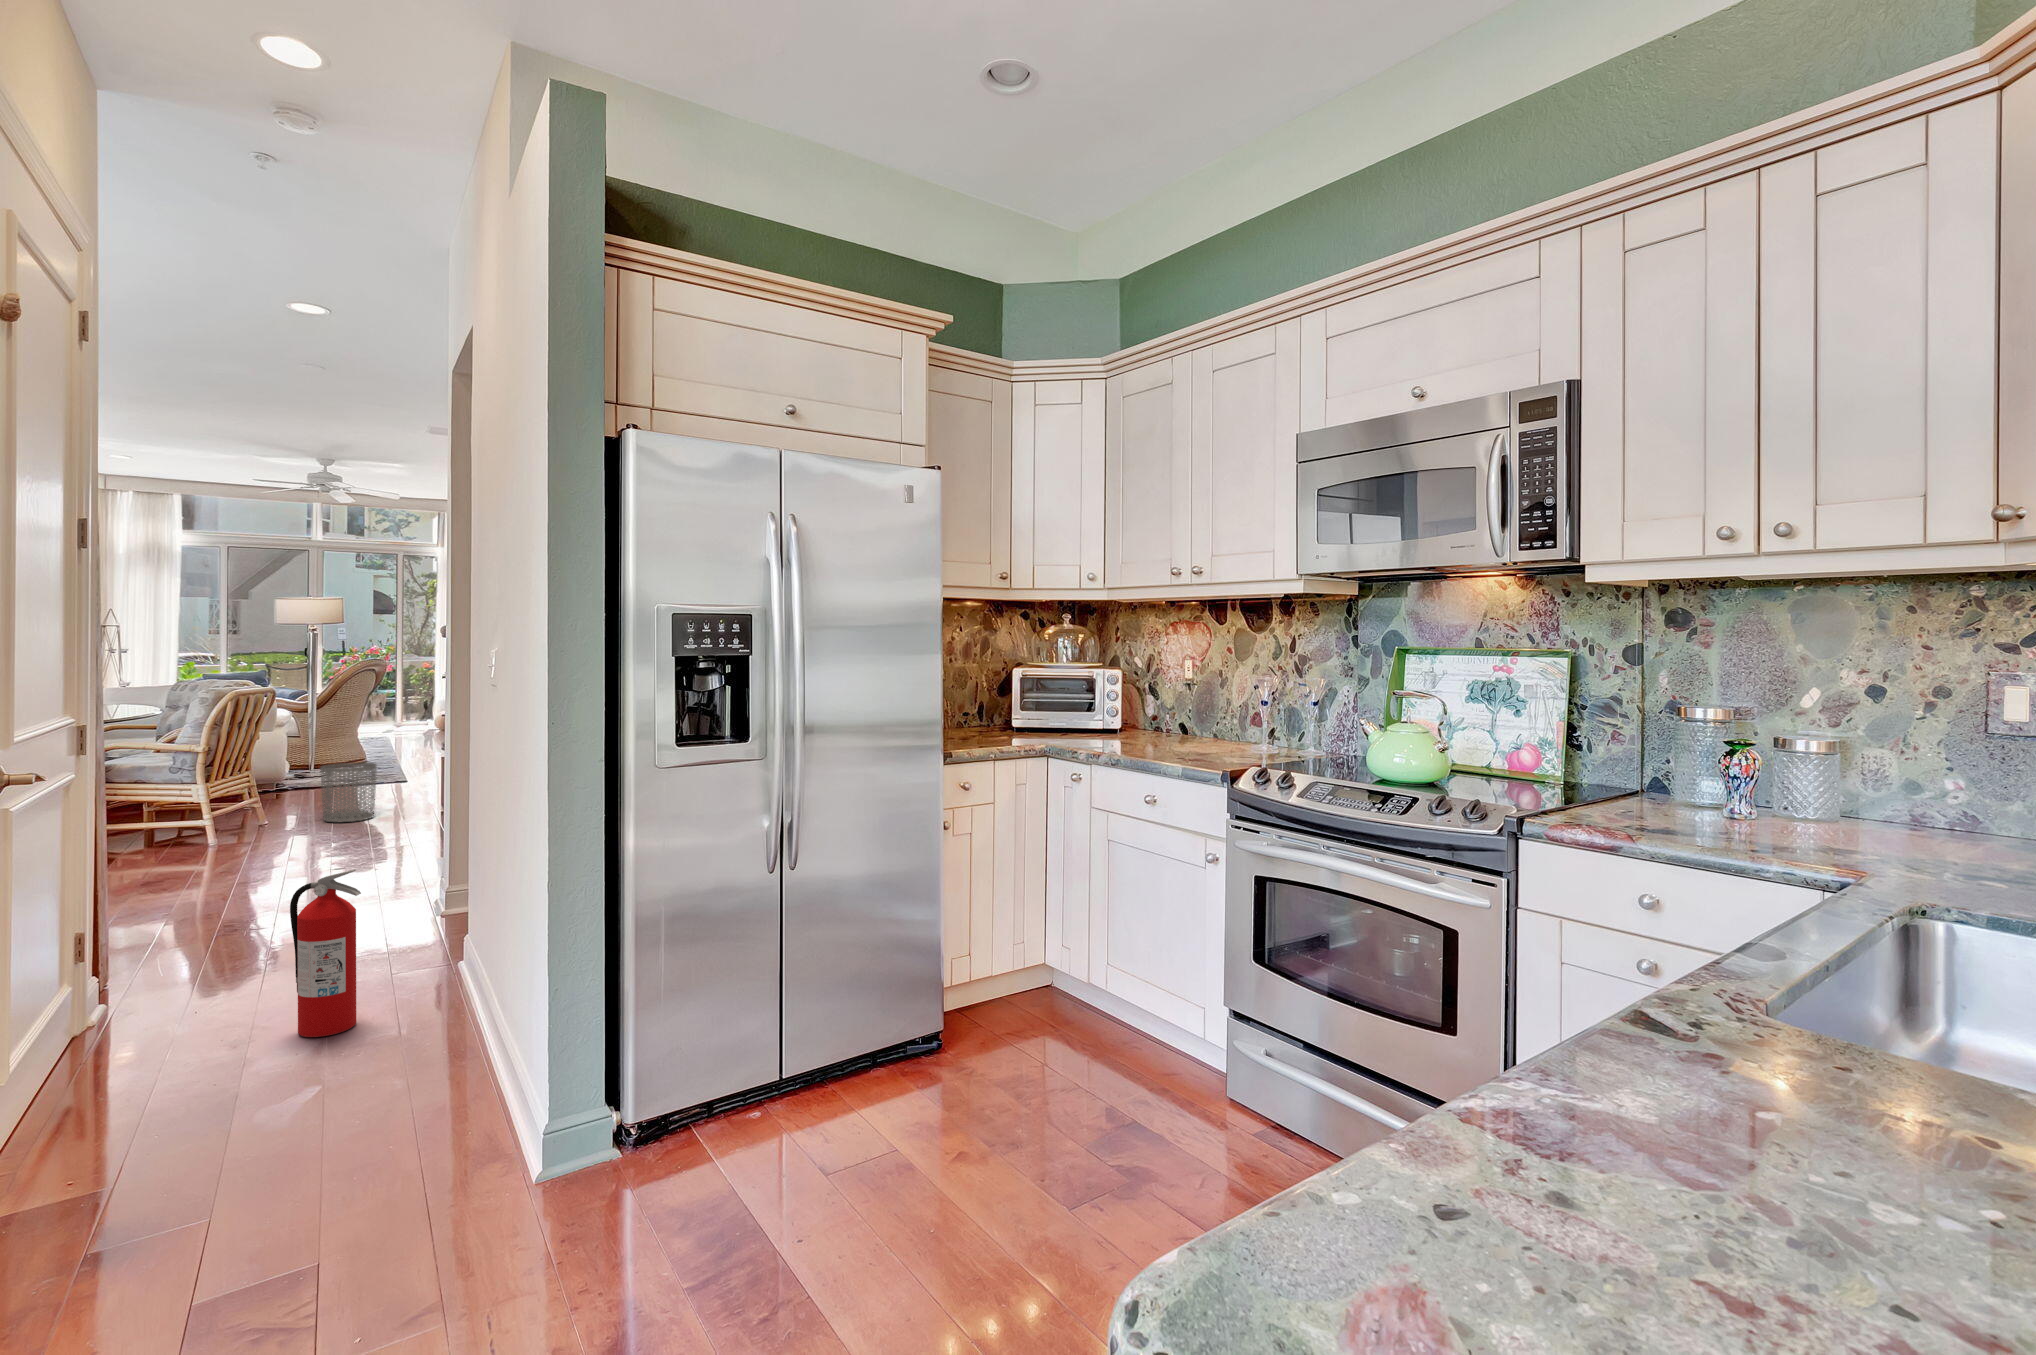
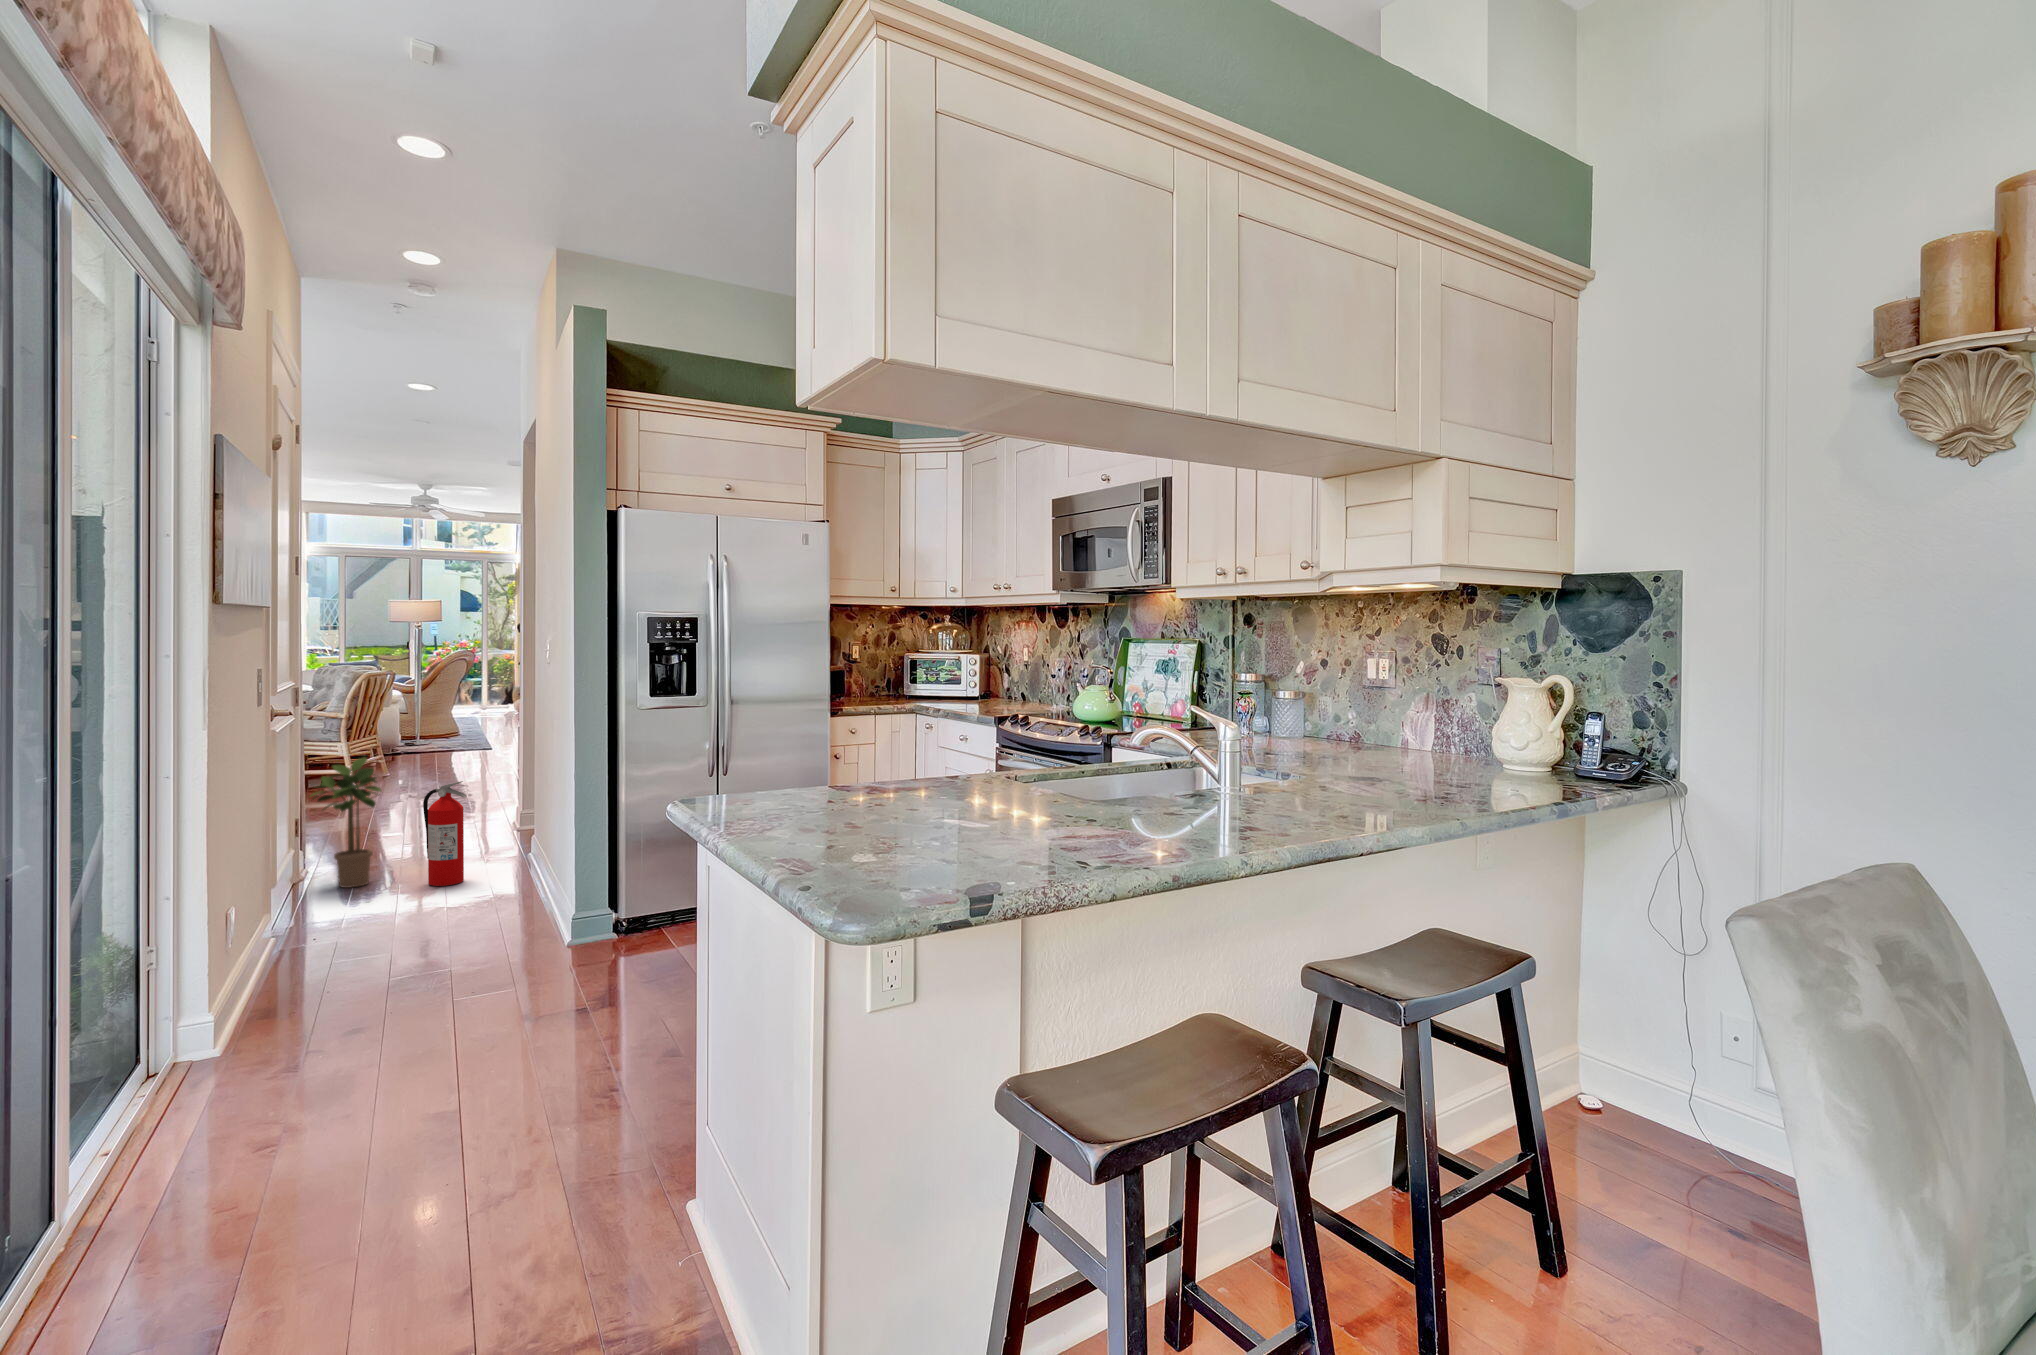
waste bin: present [320,763,377,822] -> none [428,729,469,775]
potted plant: none [93,832,220,1045] -> present [311,757,381,888]

